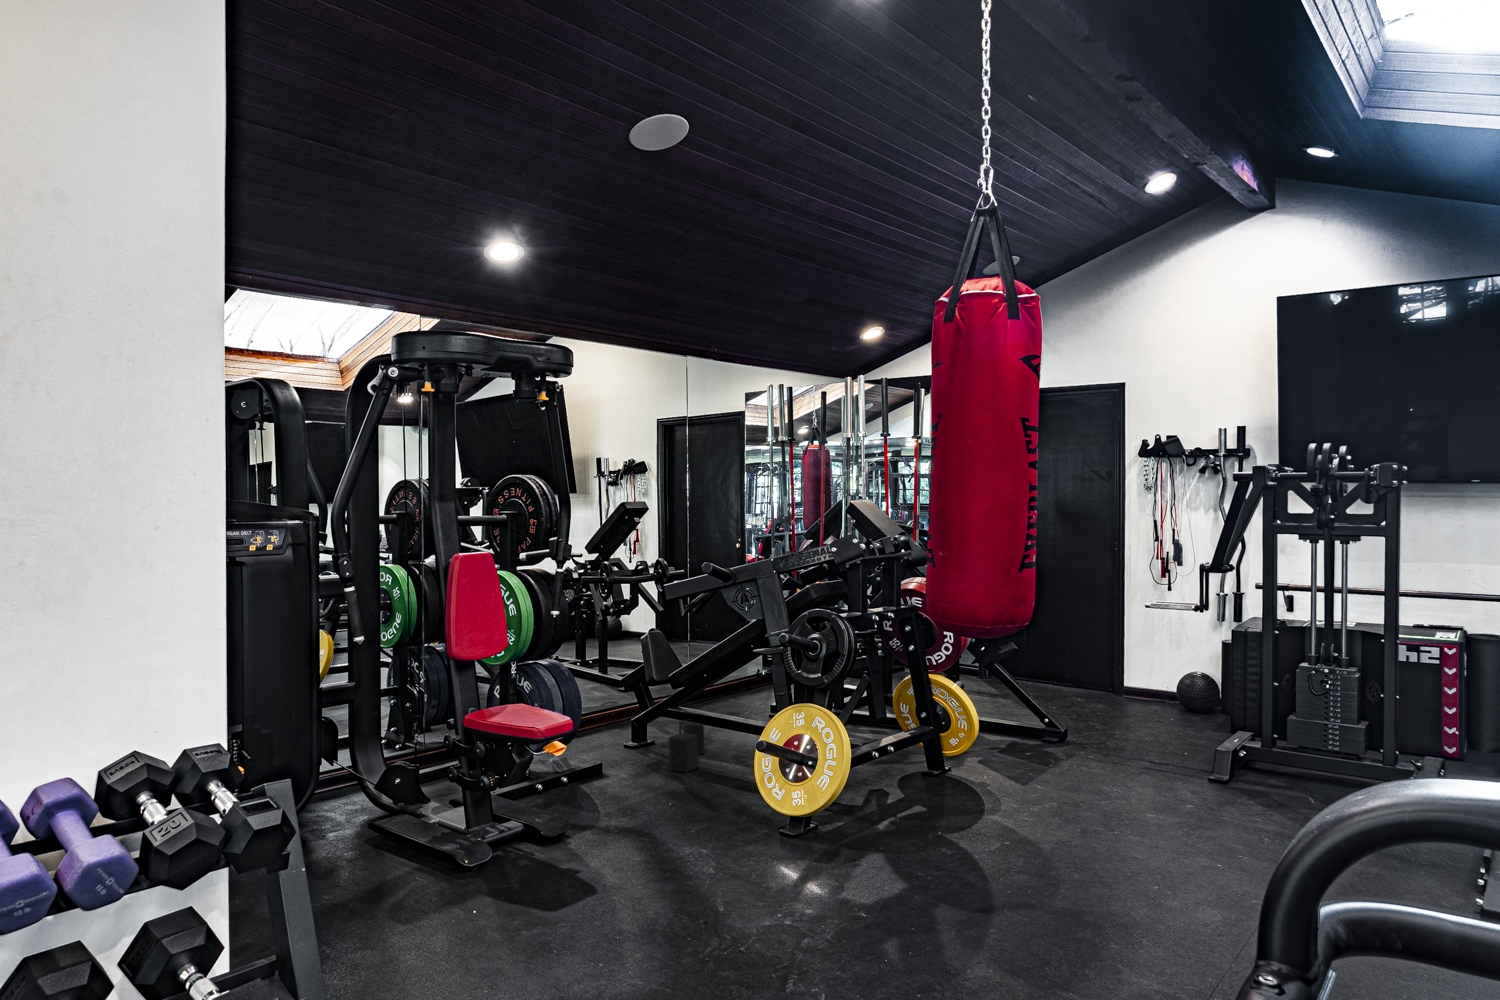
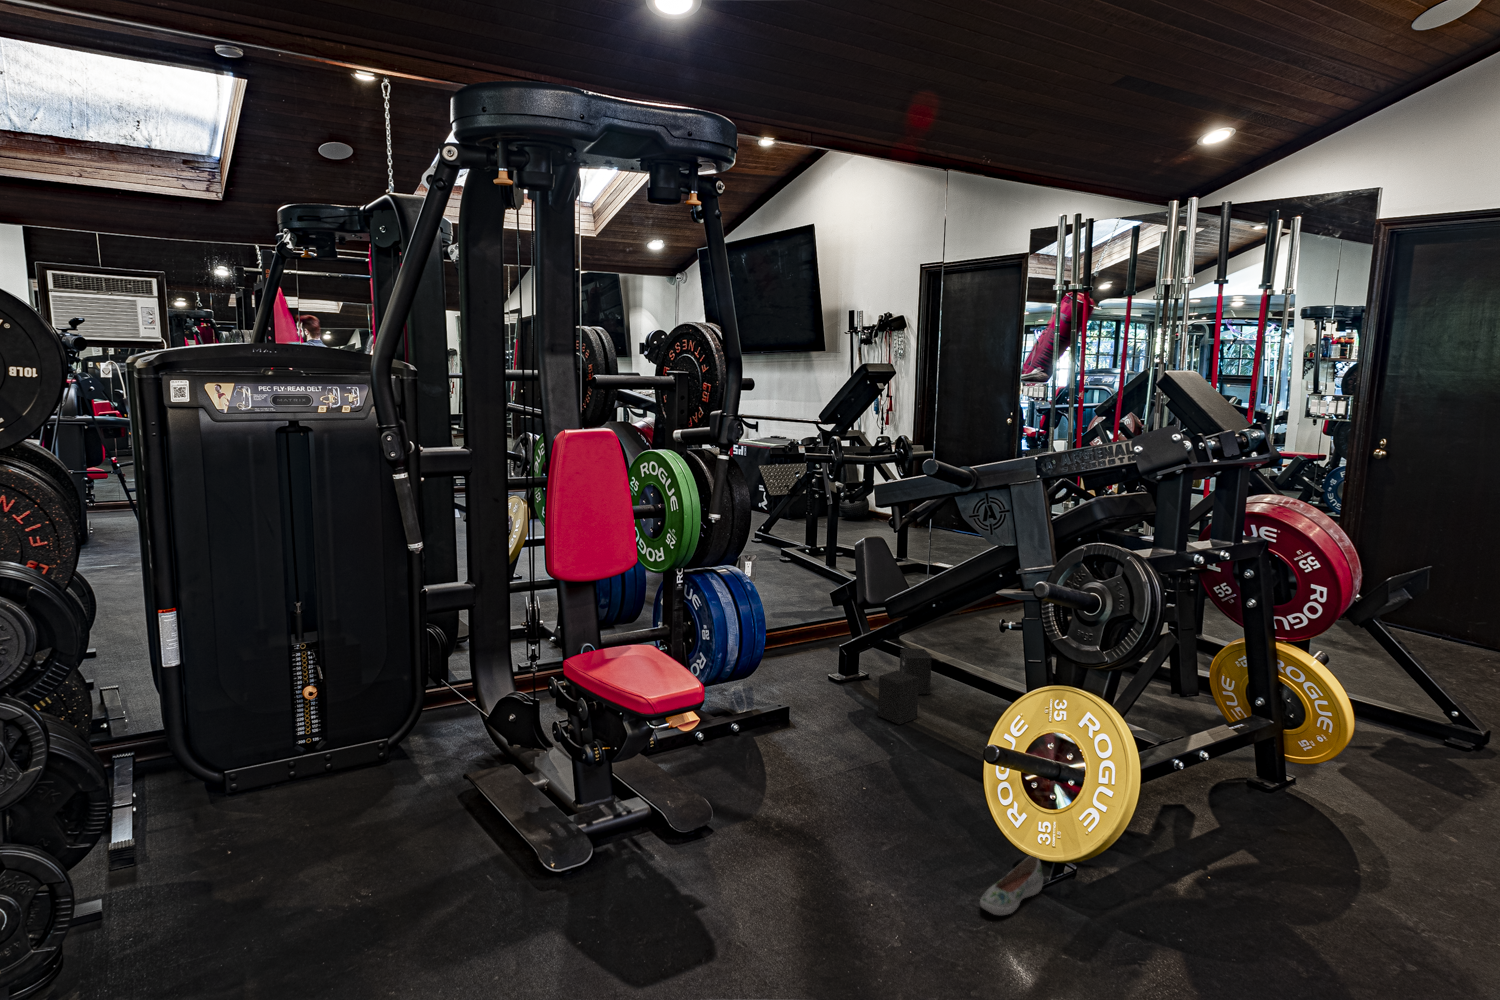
shoe: none [763,814,800,849] -> present [980,856,1043,915]

